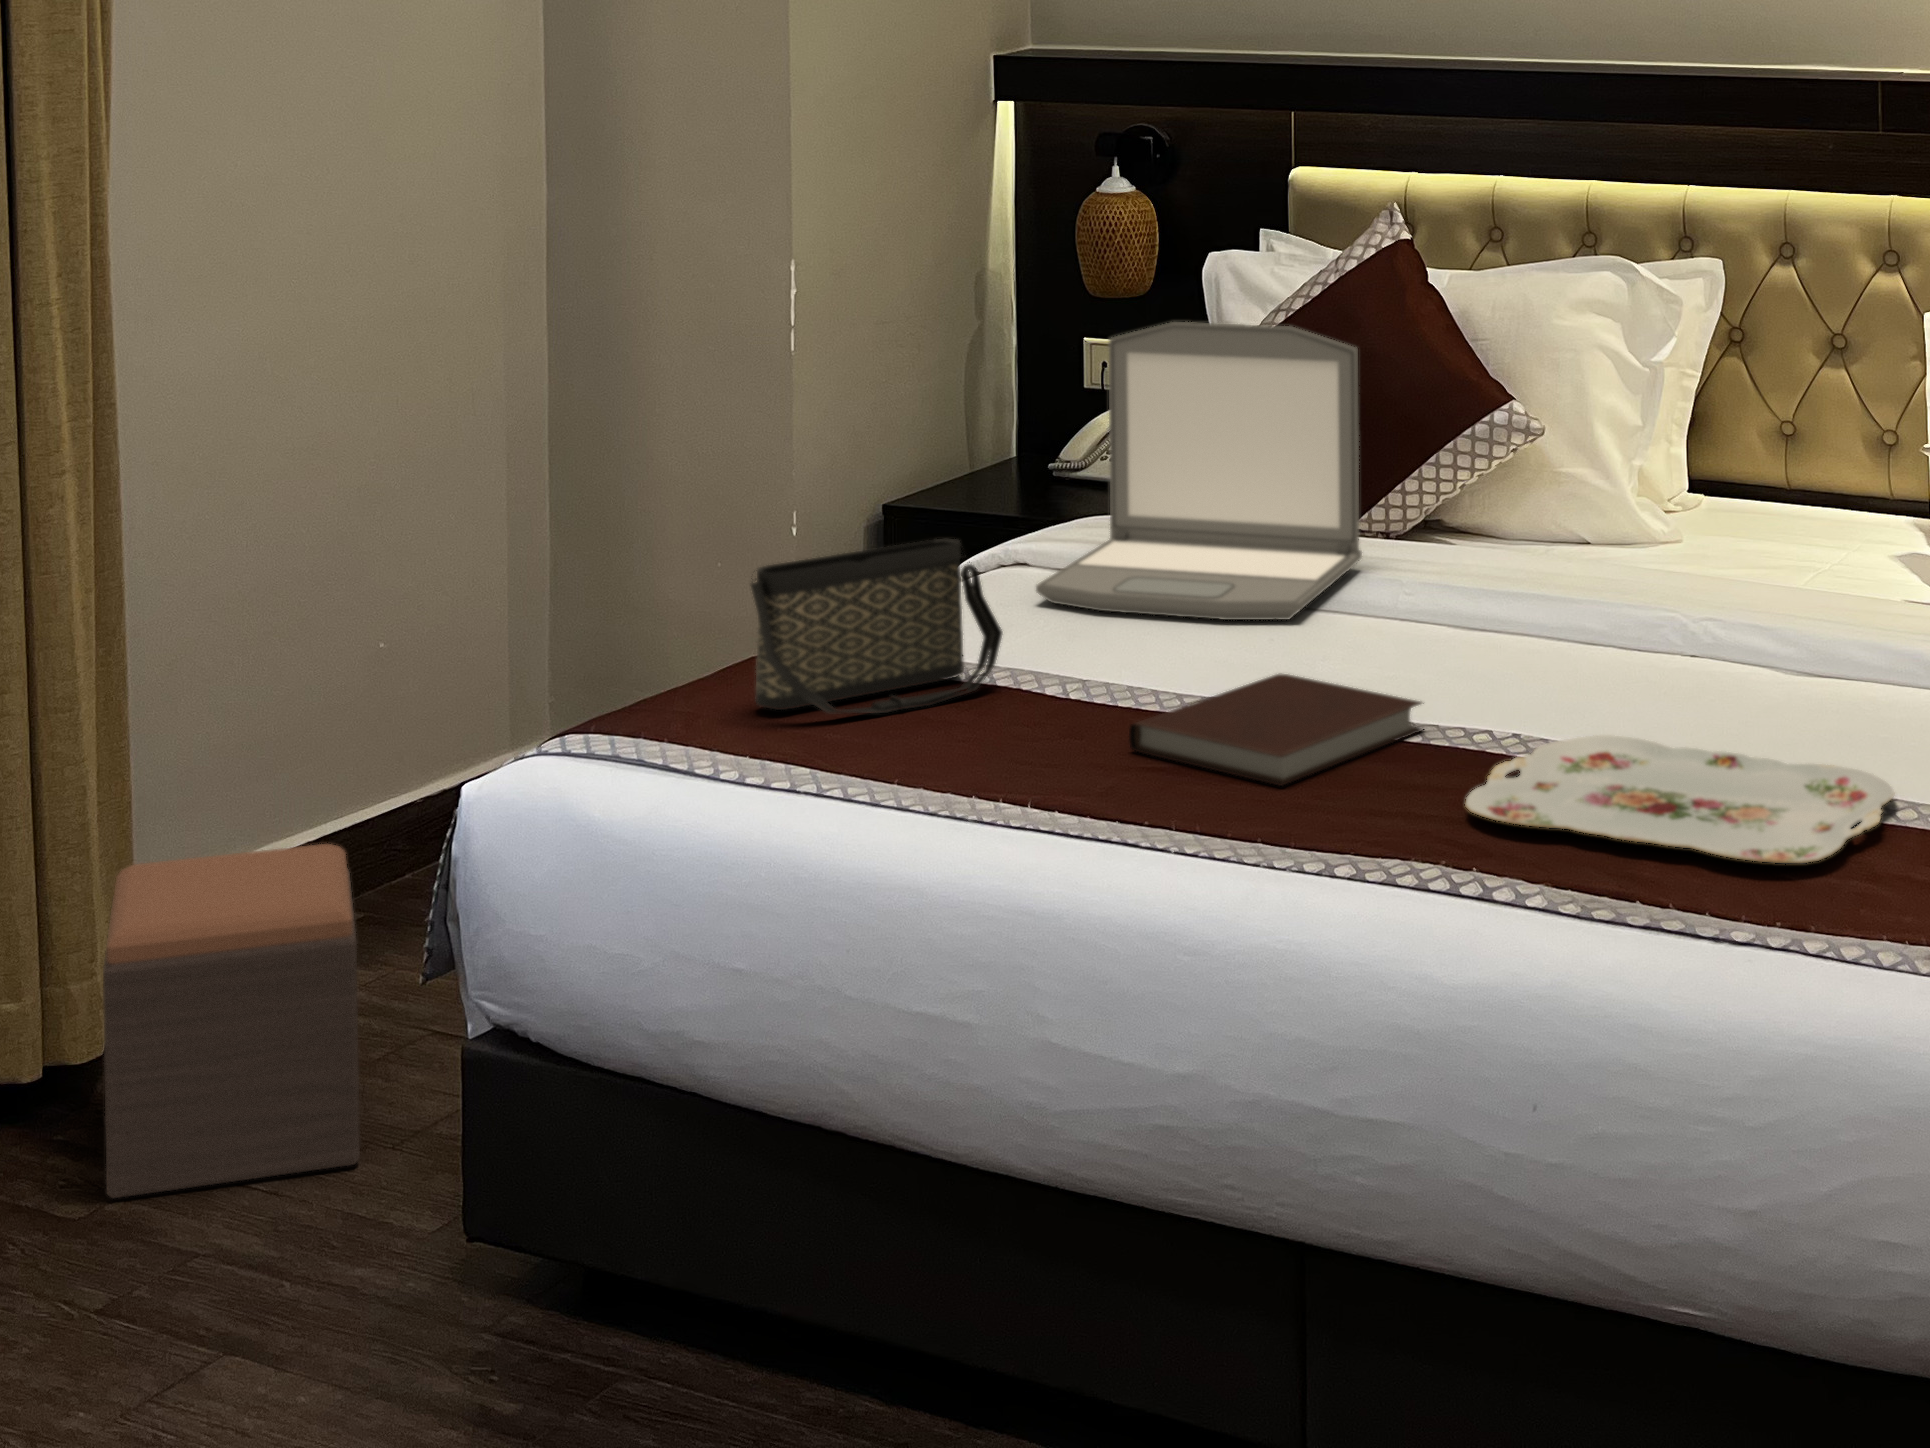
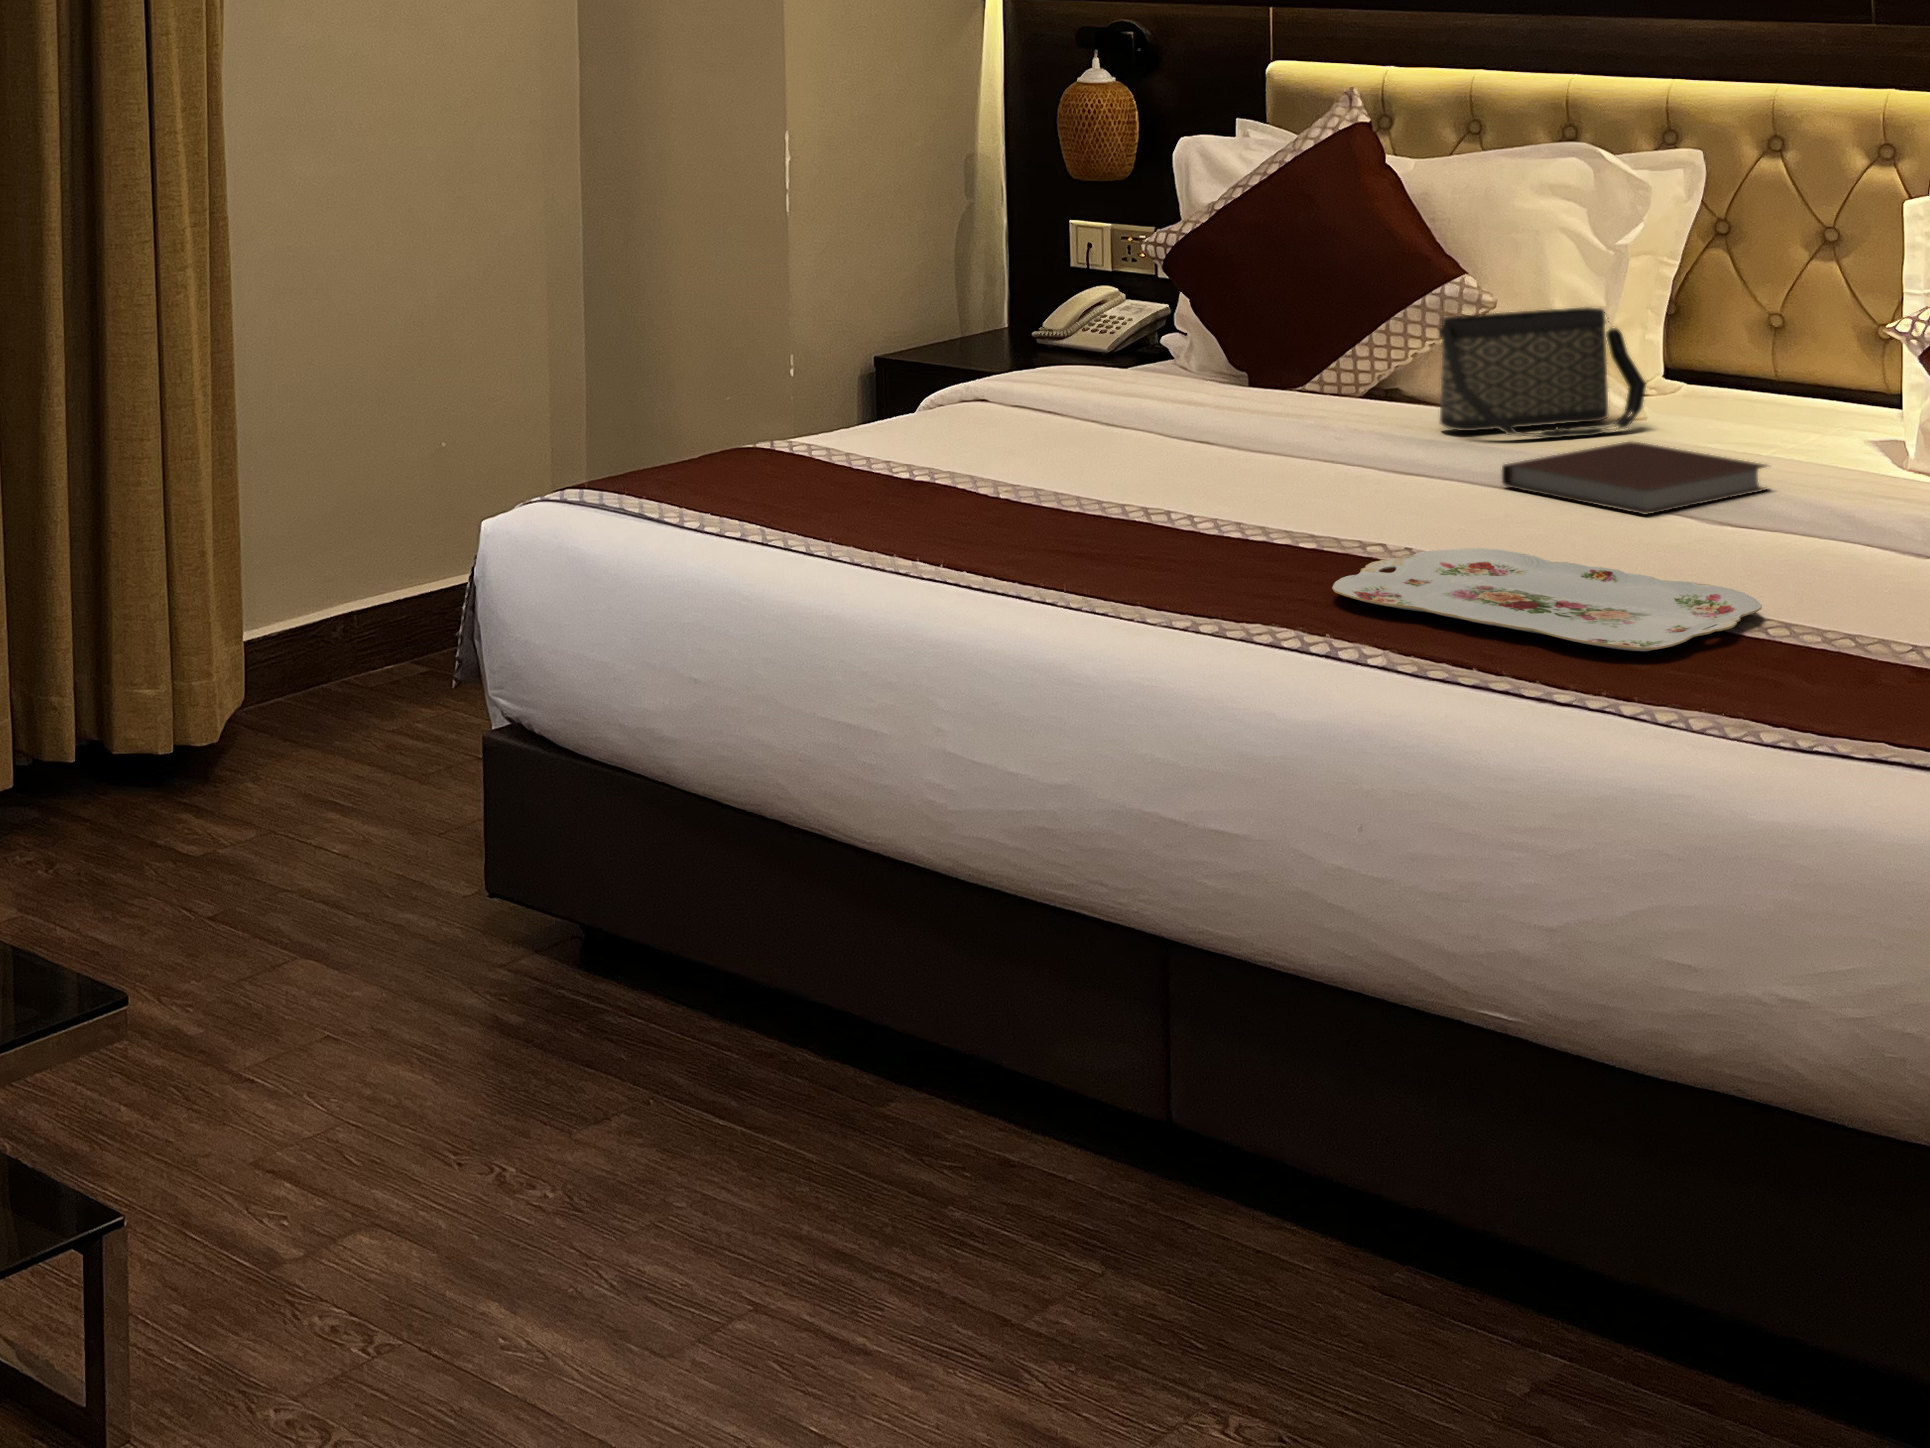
laptop: present [1036,322,1362,620] -> none [990,186,1306,452]
handbag: present [751,539,1003,713] -> present [1439,307,1646,438]
notebook: present [1129,674,1422,786] -> present [1502,442,1767,515]
footstool: present [103,844,360,1198] -> none [213,591,412,849]

